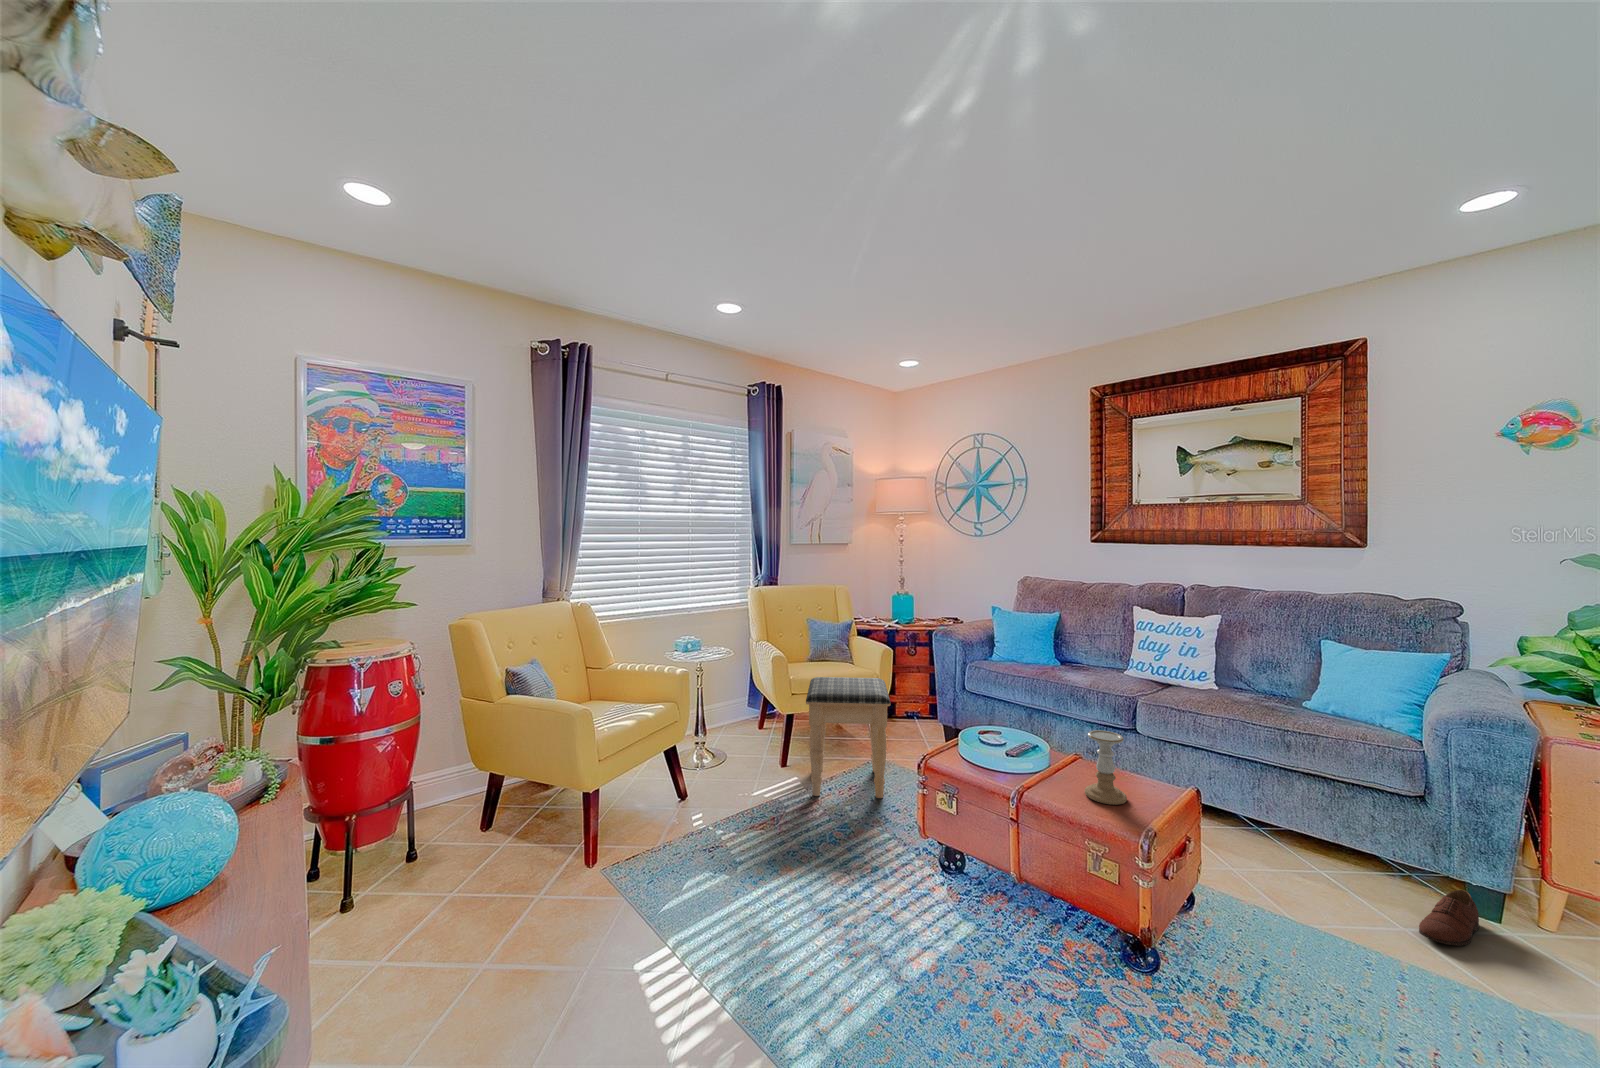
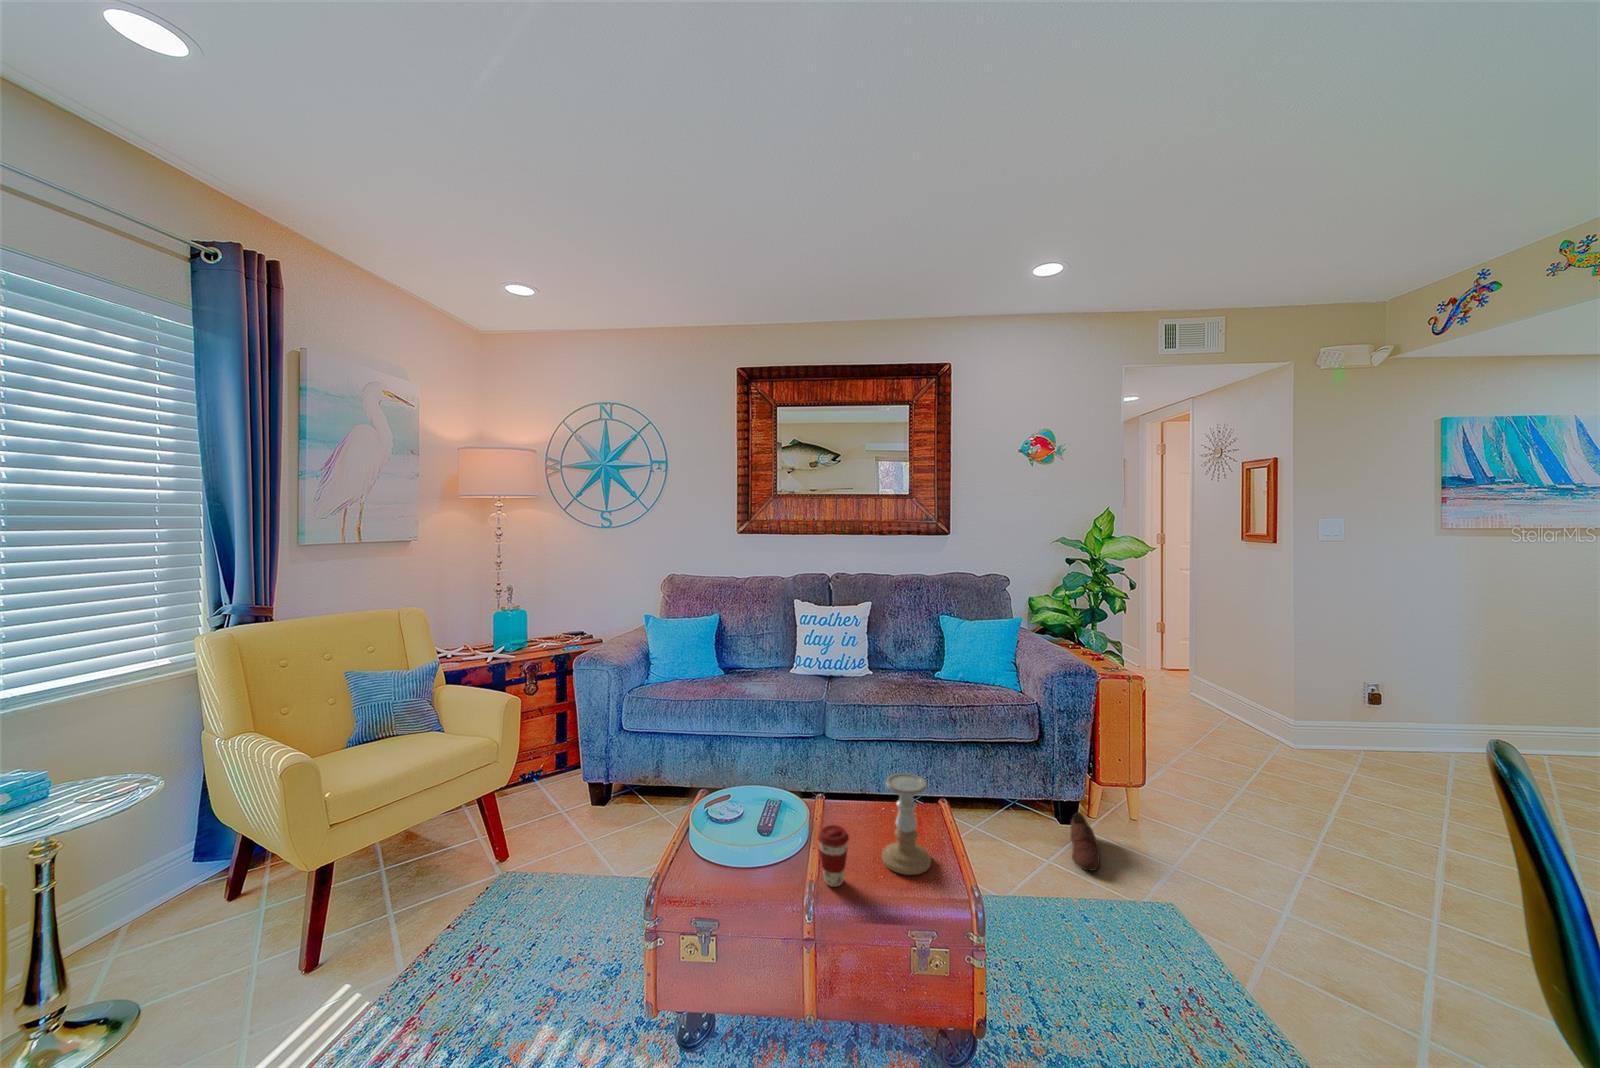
footstool: present [806,677,890,798] -> none [374,750,549,1013]
coffee cup: none [1027,749,1050,790] -> present [818,825,849,887]

